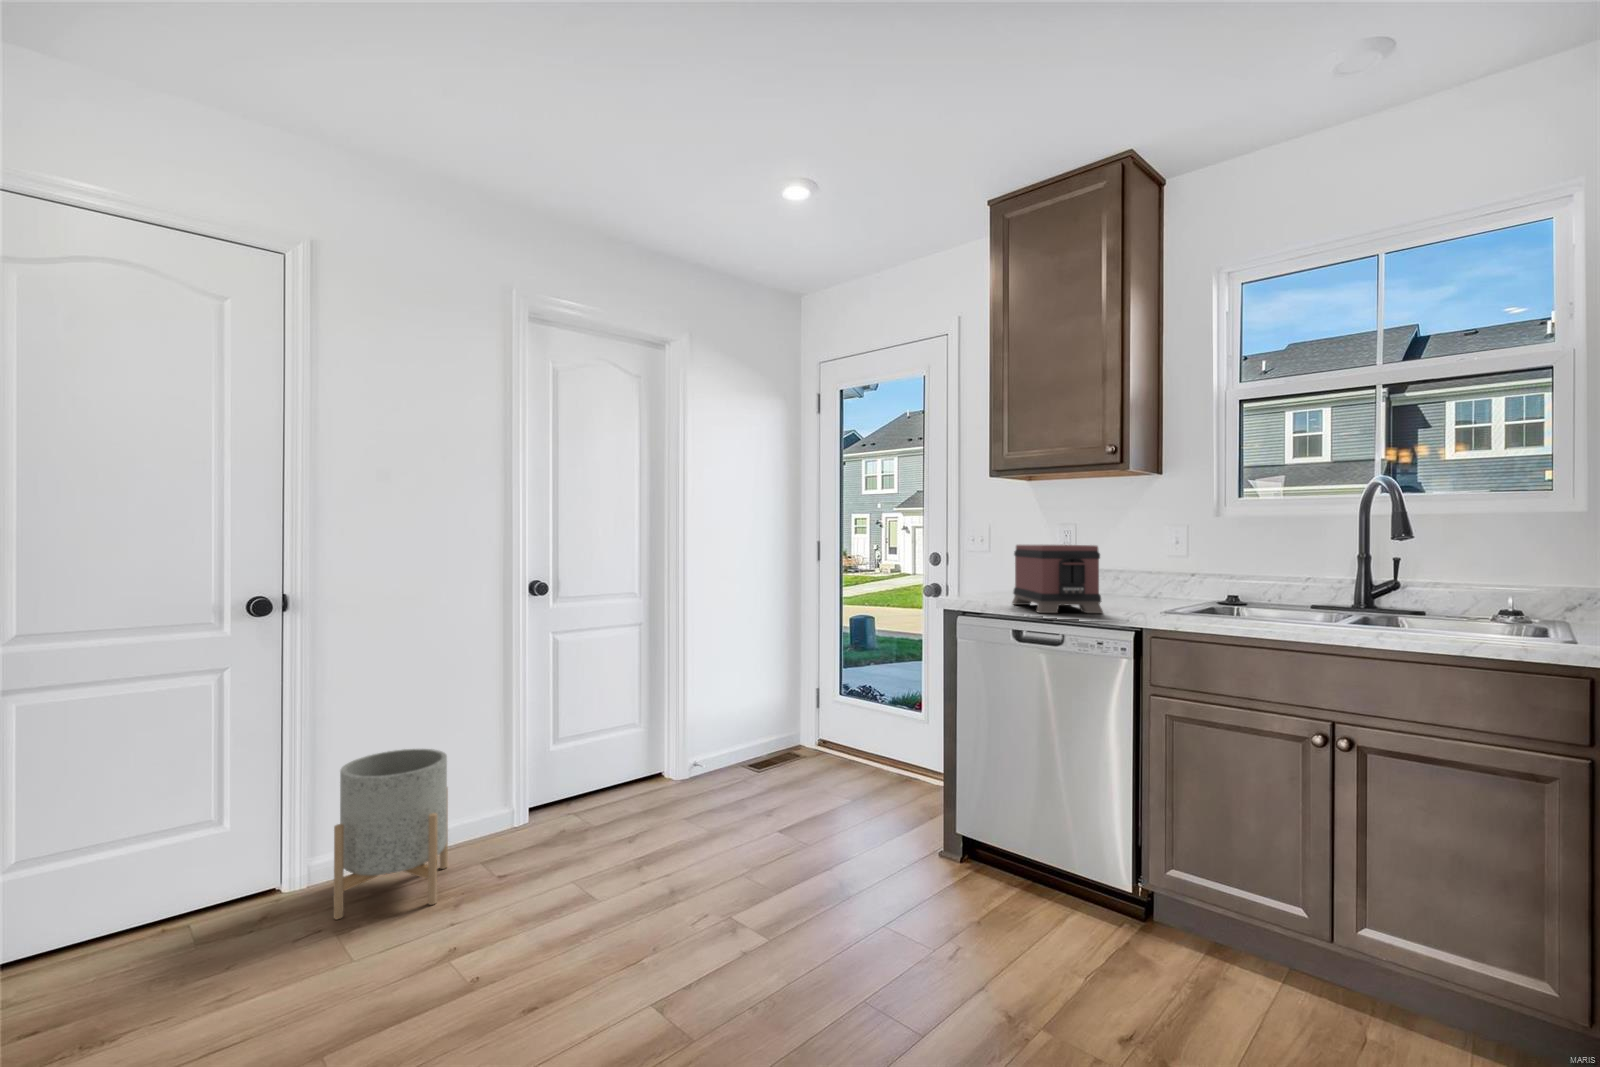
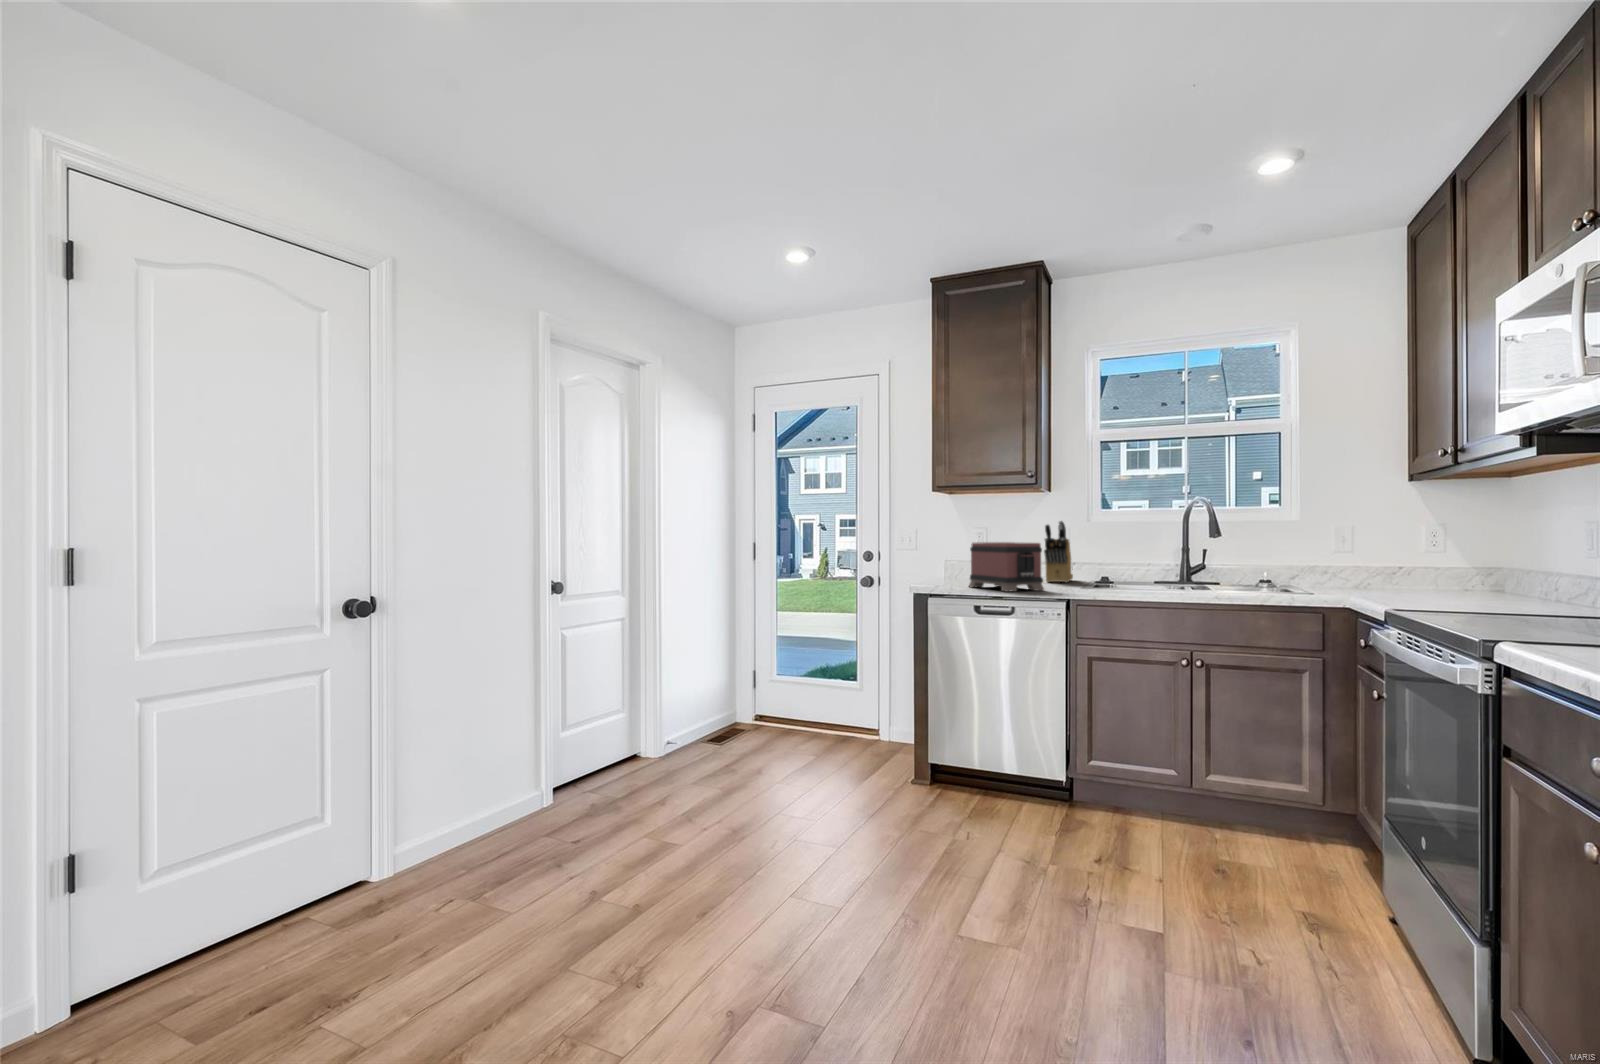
knife block: none [1137,515,1197,602] -> present [1044,521,1073,582]
planter: present [334,749,448,920] -> none [434,736,539,891]

